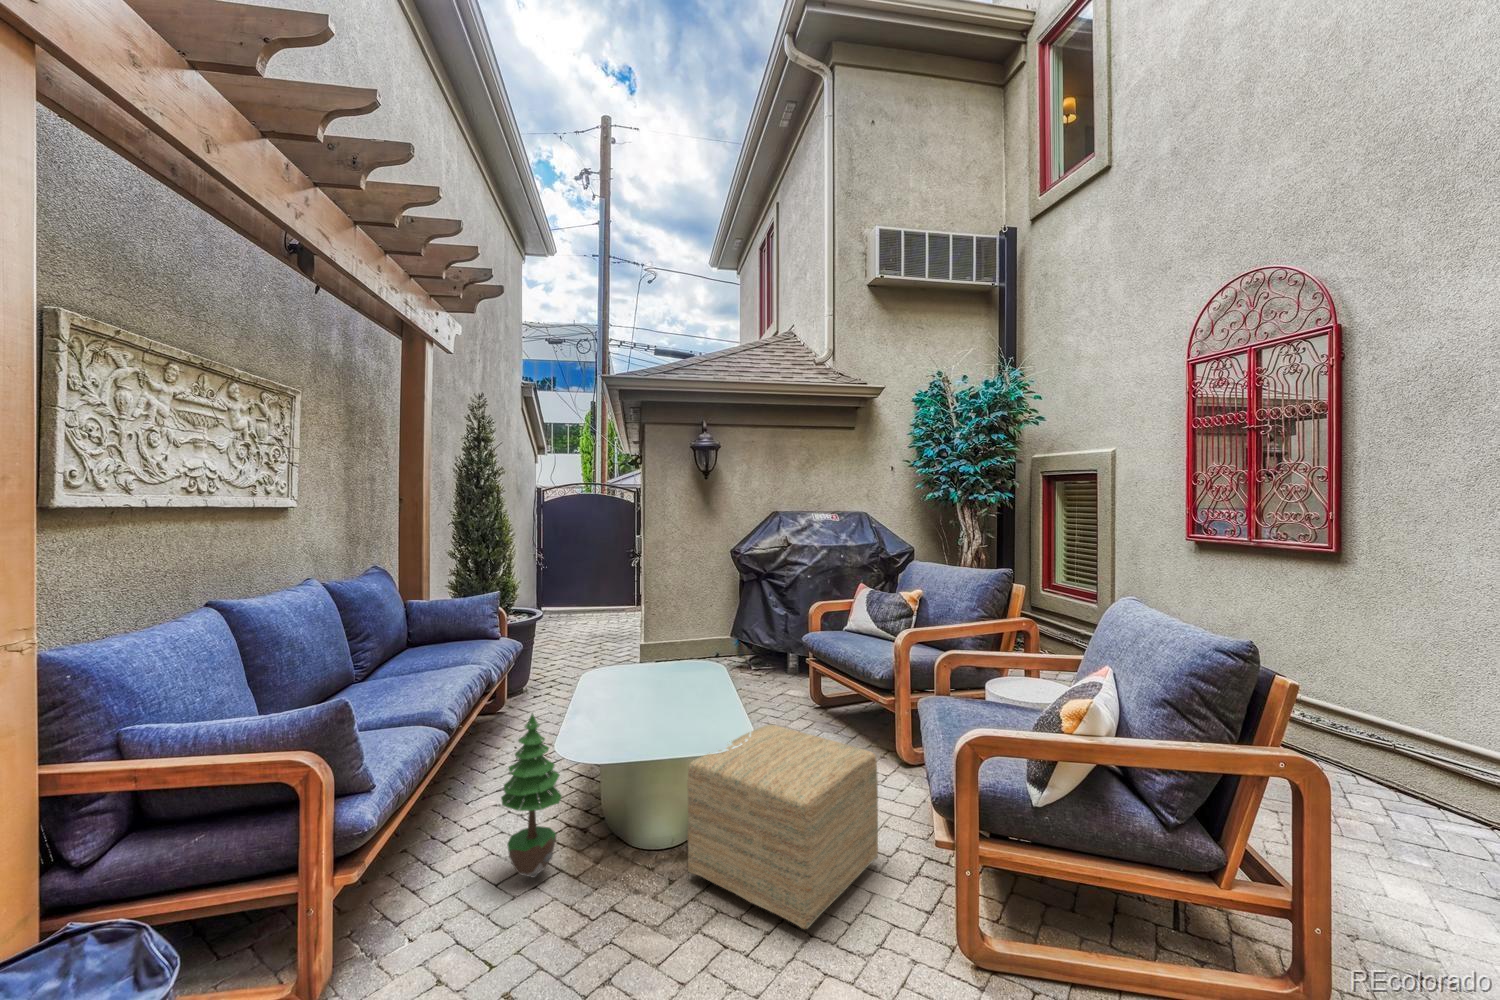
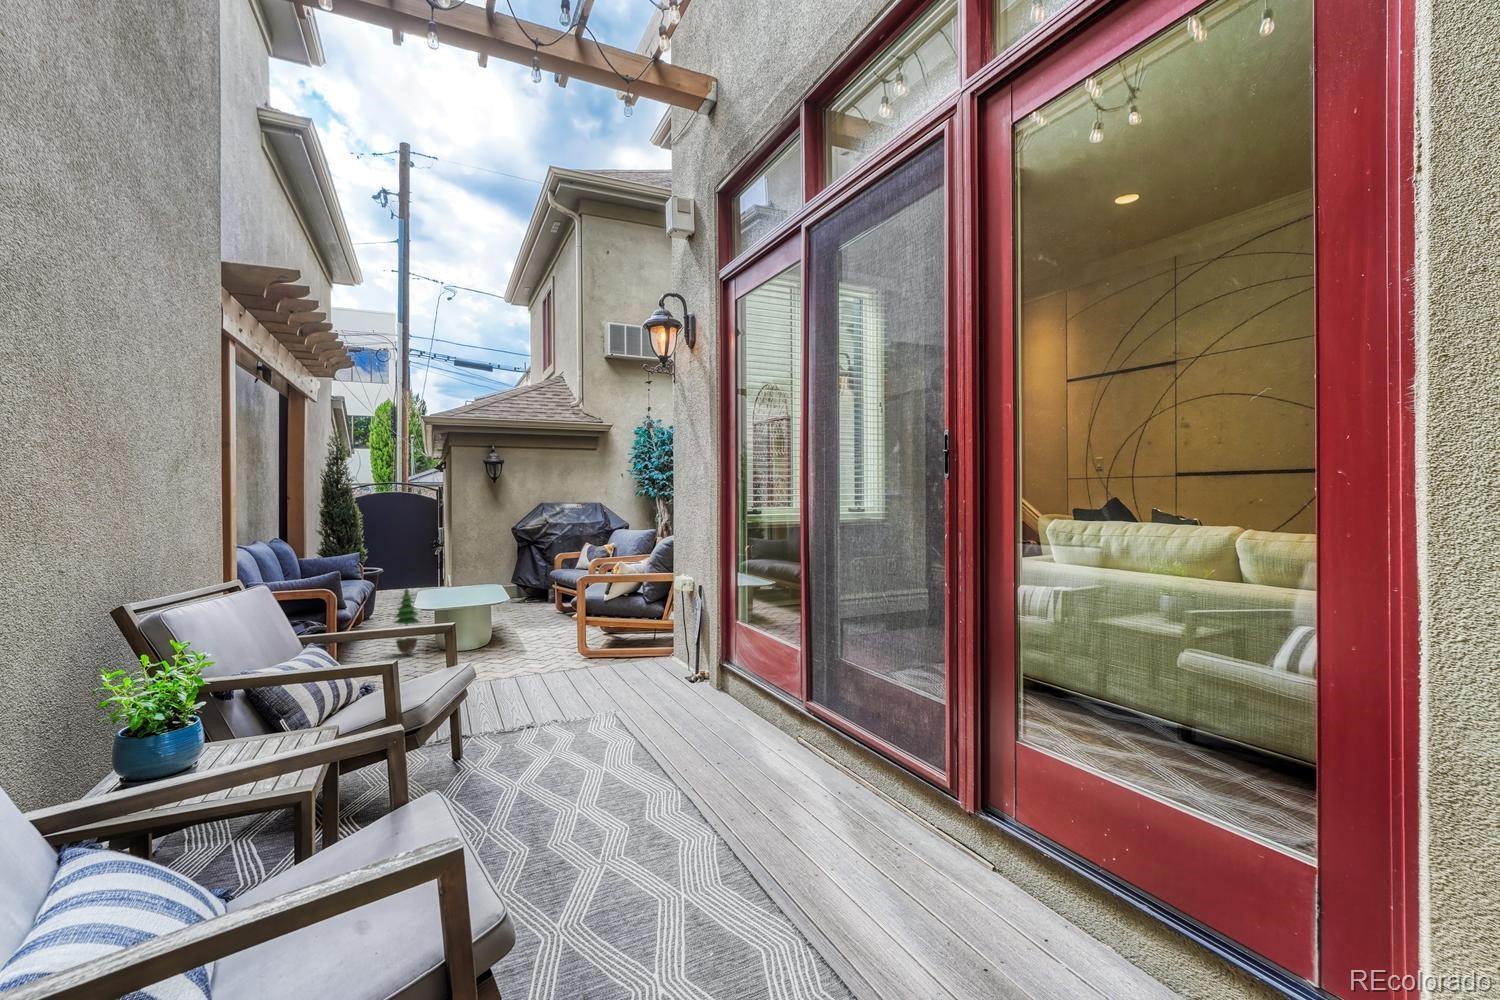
ottoman: present [687,724,878,929] -> none [477,595,559,654]

